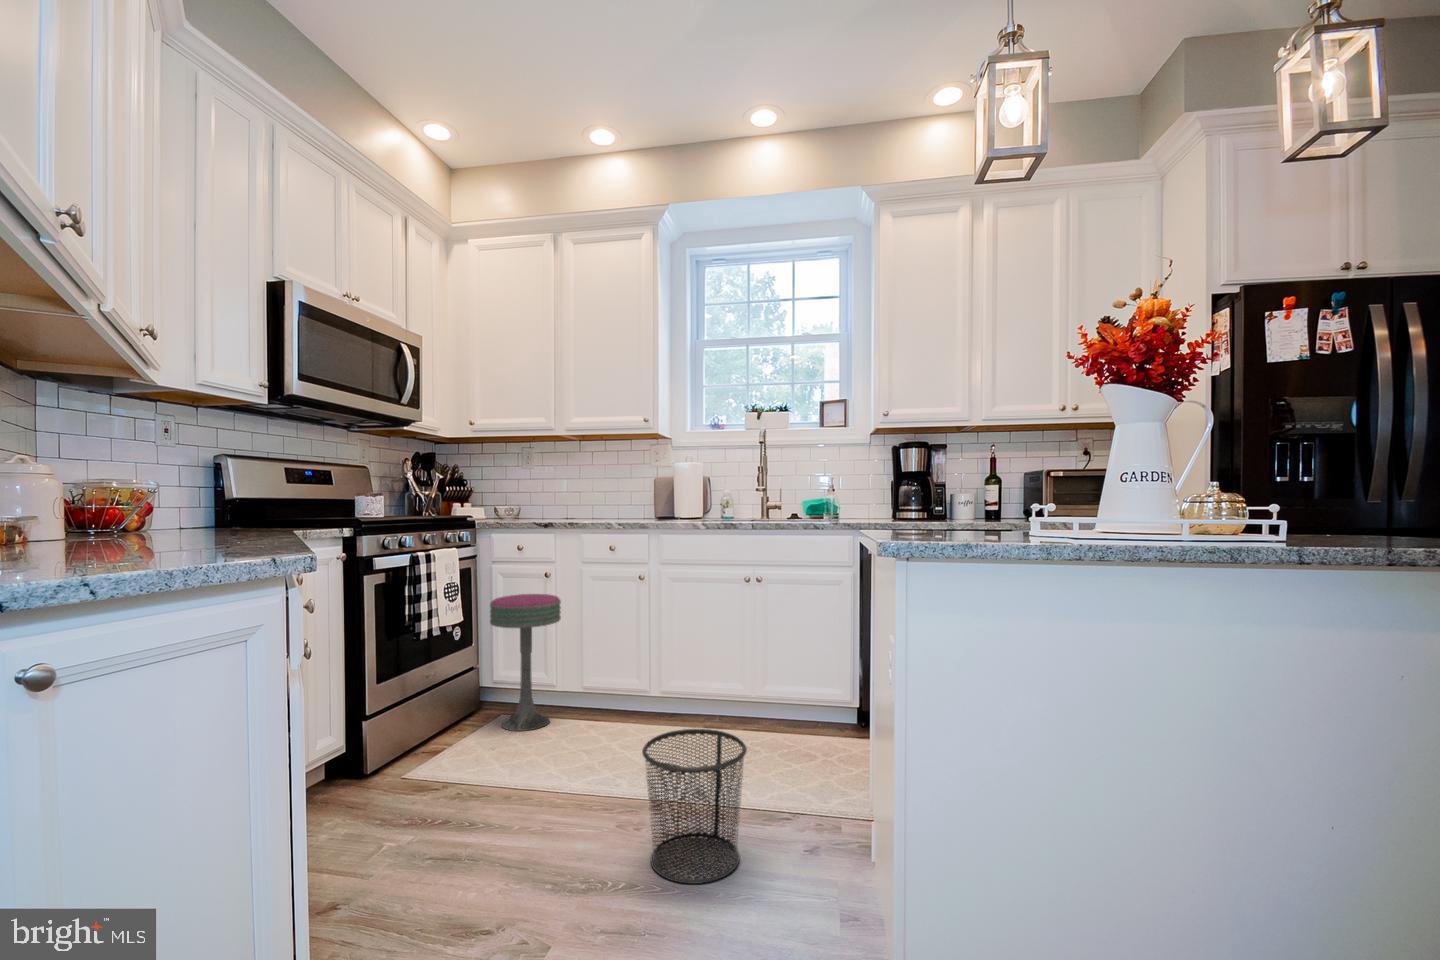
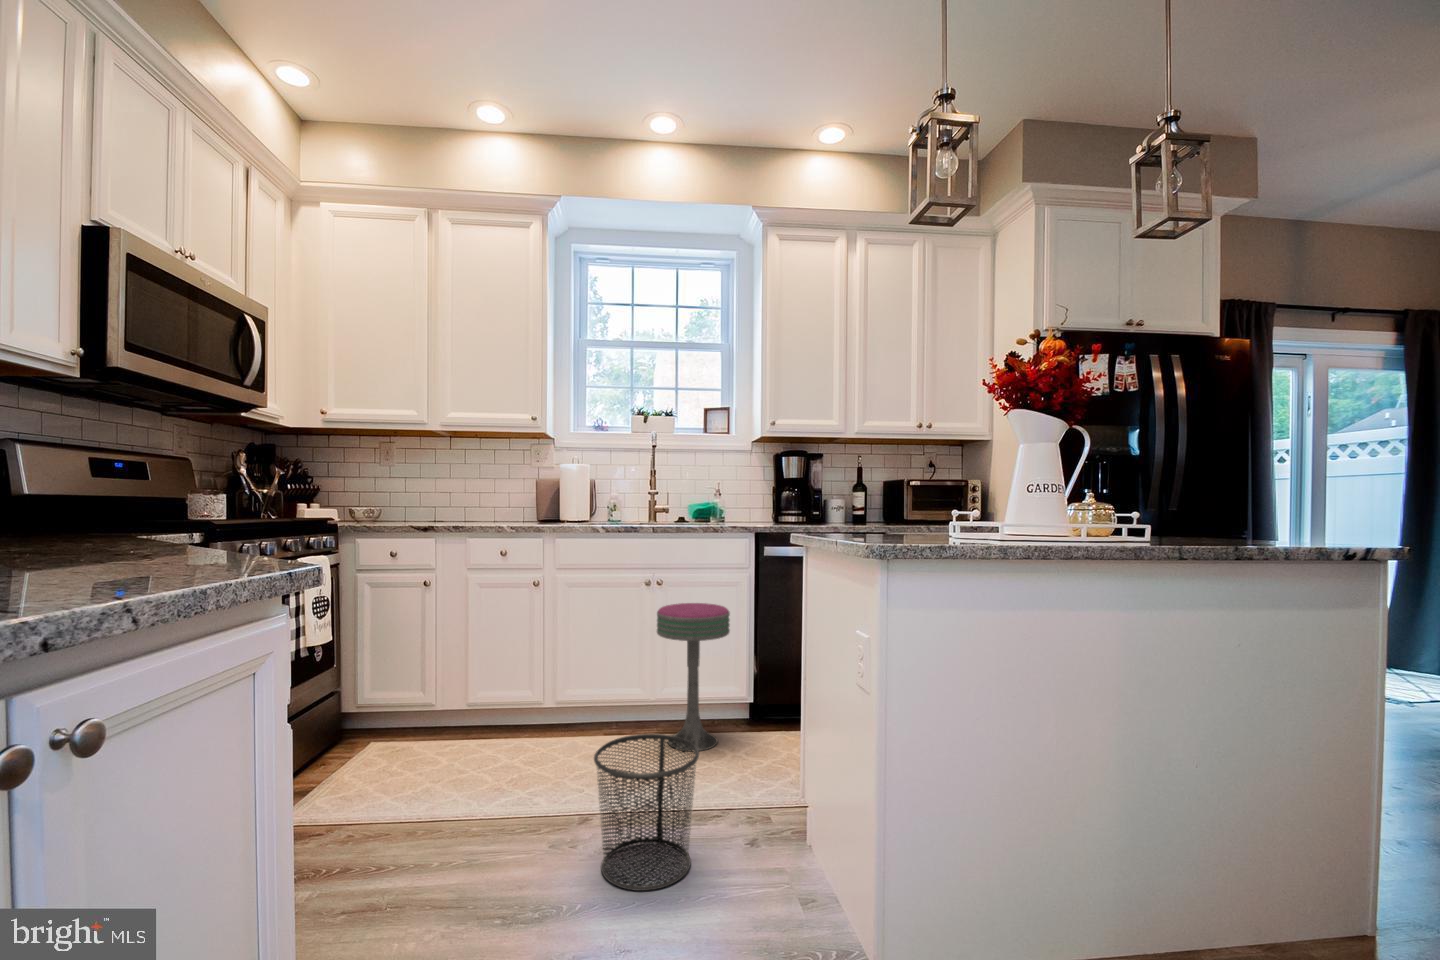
bar stool: present [490,594,561,731] -> present [657,603,730,751]

